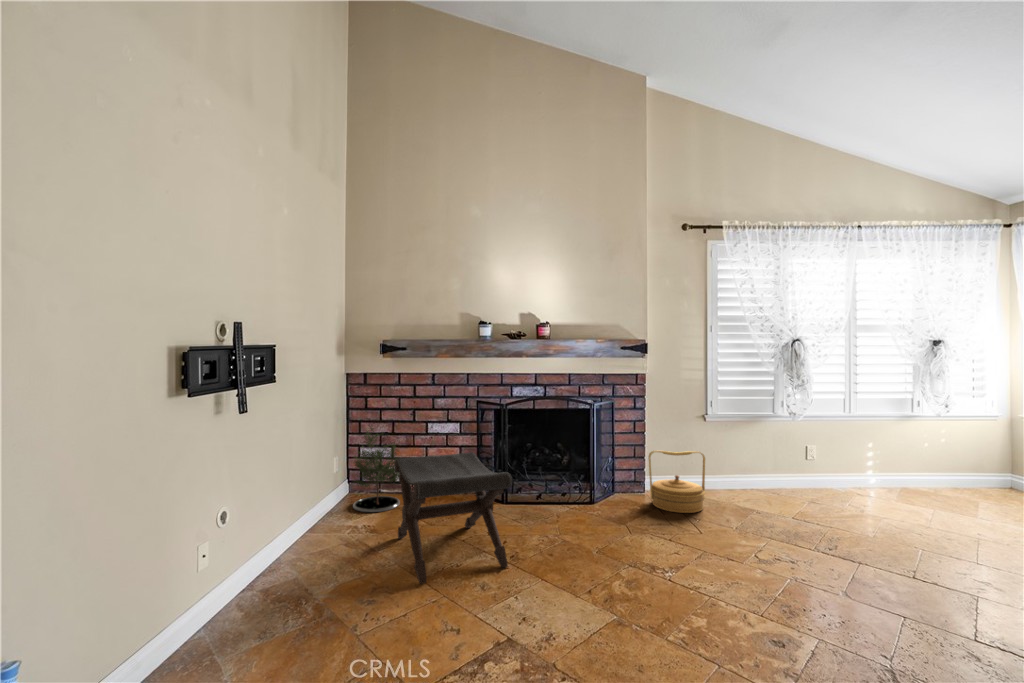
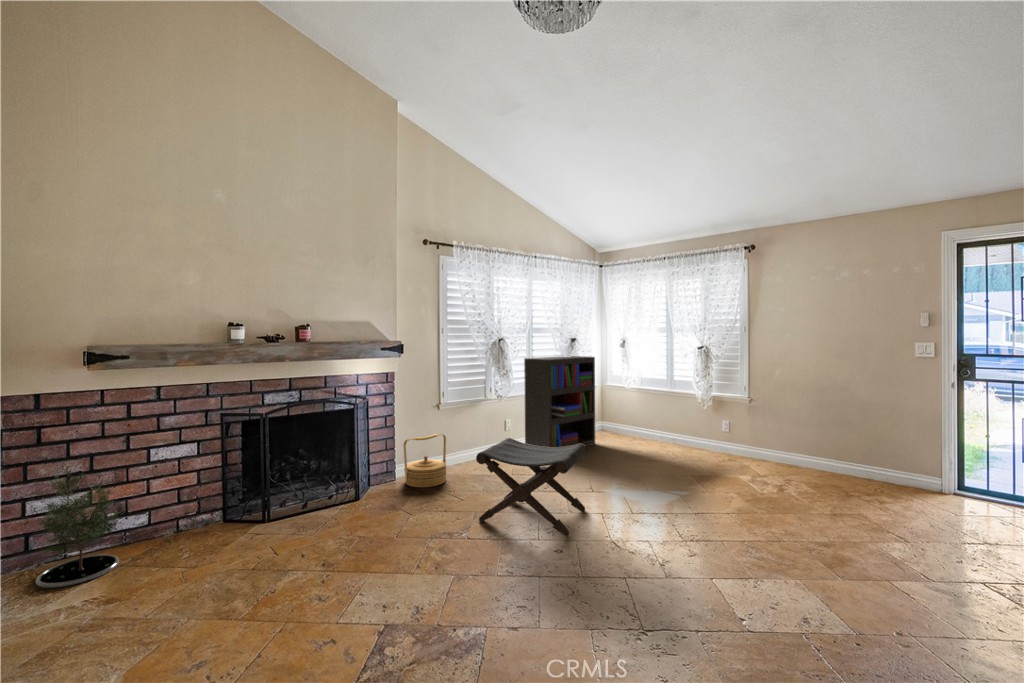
bookshelf: none [845,367,1003,517] -> present [524,356,595,448]
footstool: present [395,452,512,584] -> present [476,438,586,535]

